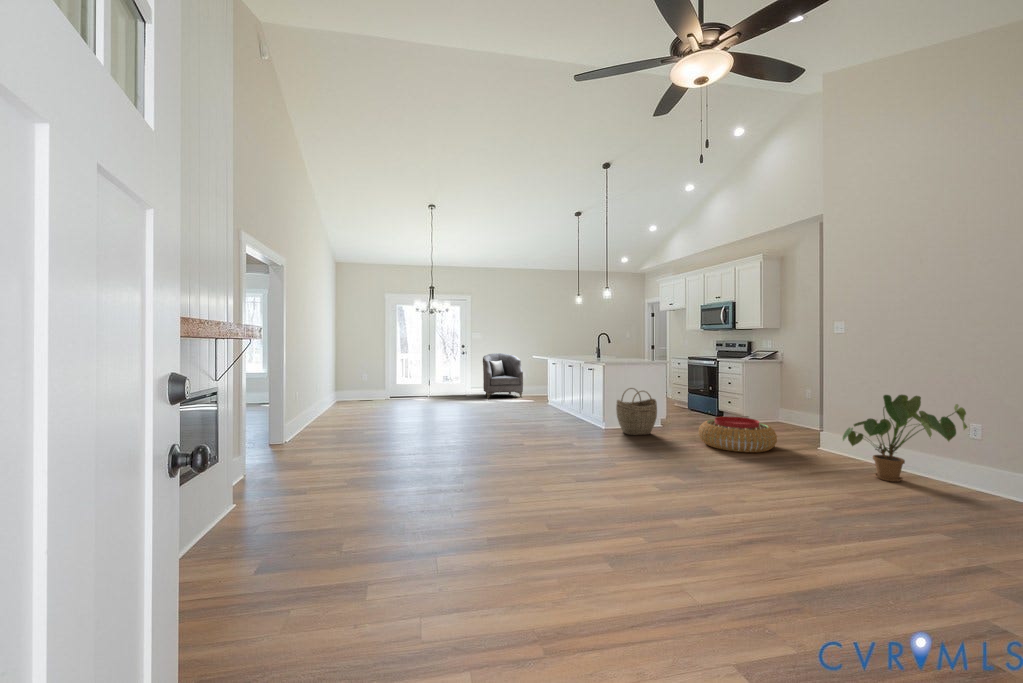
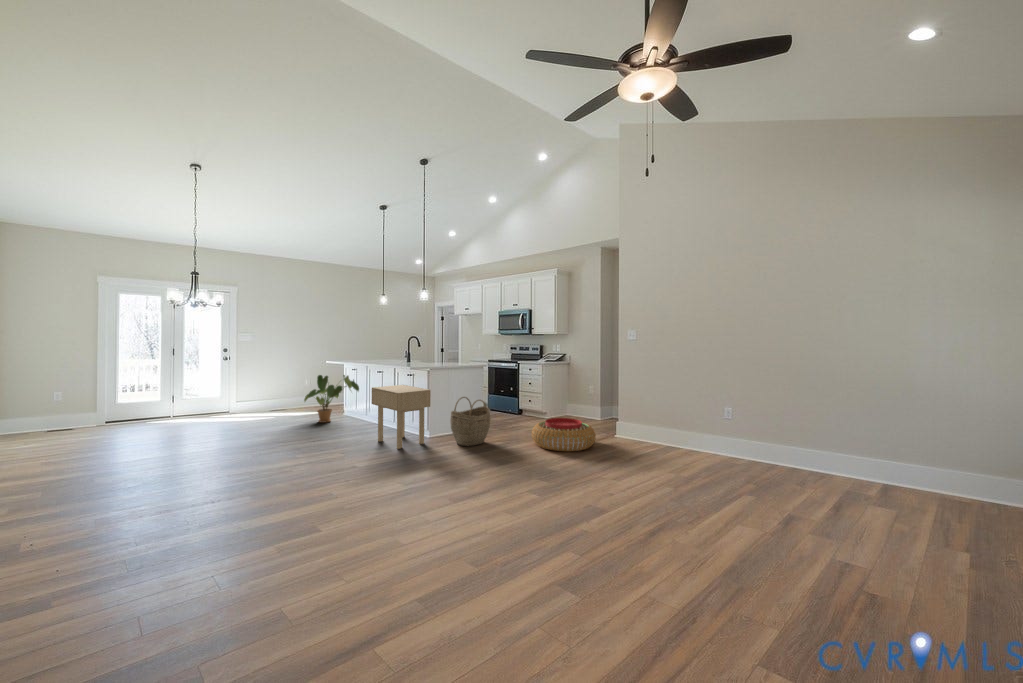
armchair: present [483,353,523,398] -> none [250,358,307,416]
side table: none [552,375,599,430] -> present [372,385,431,449]
house plant: present [843,395,967,482] -> present [304,375,359,423]

